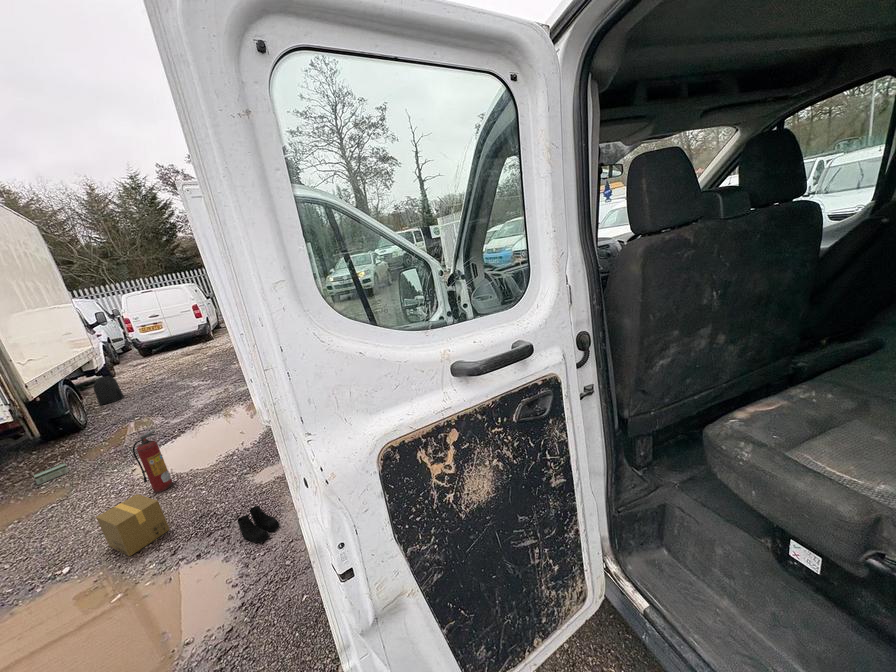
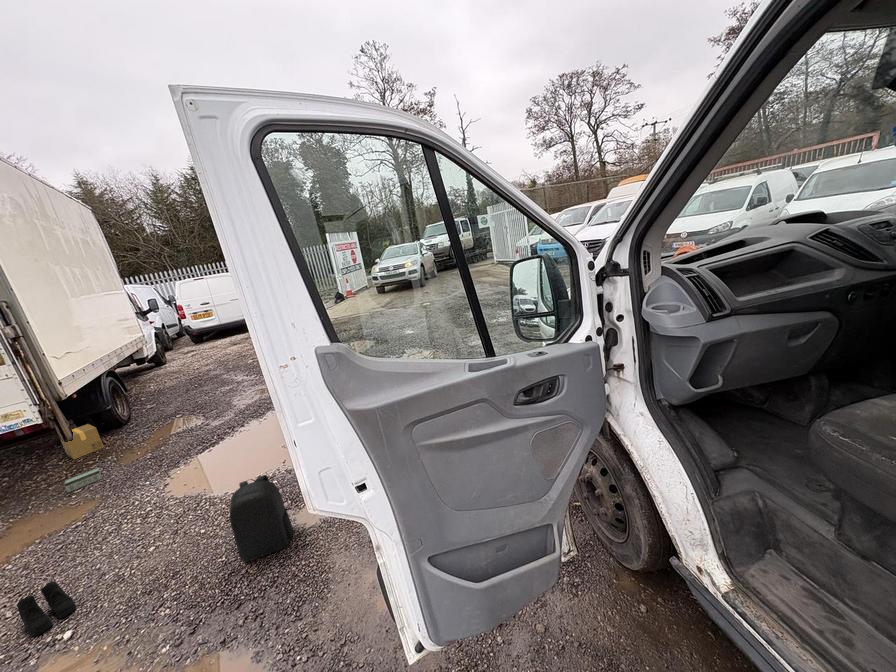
backpack: present [93,376,124,405] -> present [230,475,293,562]
fire extinguisher: present [133,429,173,493] -> none [160,446,206,523]
cardboard box: present [96,494,170,556] -> present [60,424,104,459]
boots: present [238,506,280,543] -> present [17,581,76,636]

